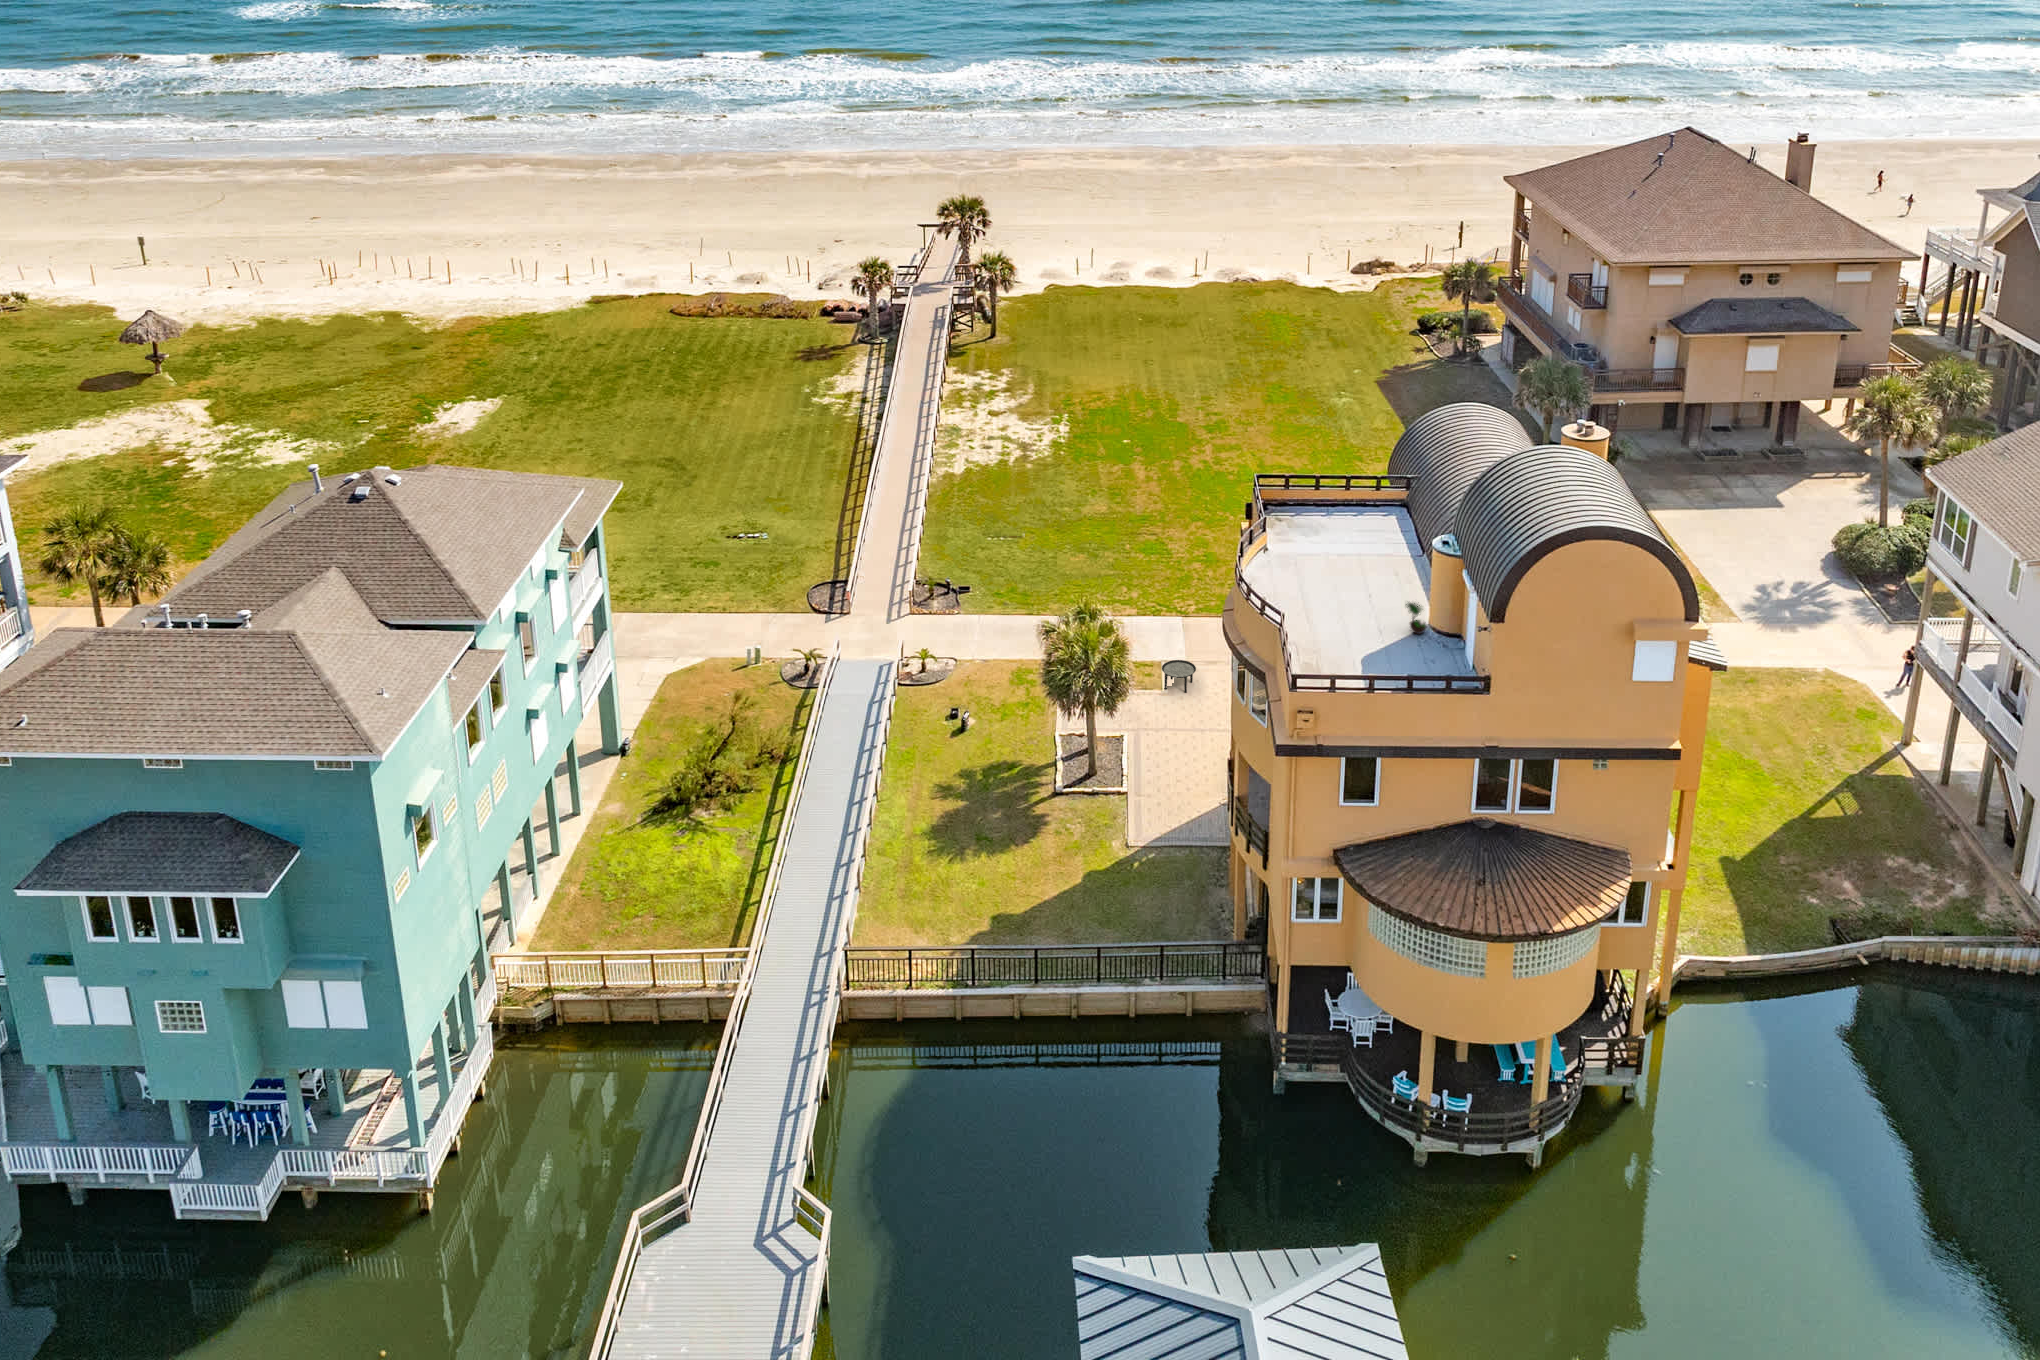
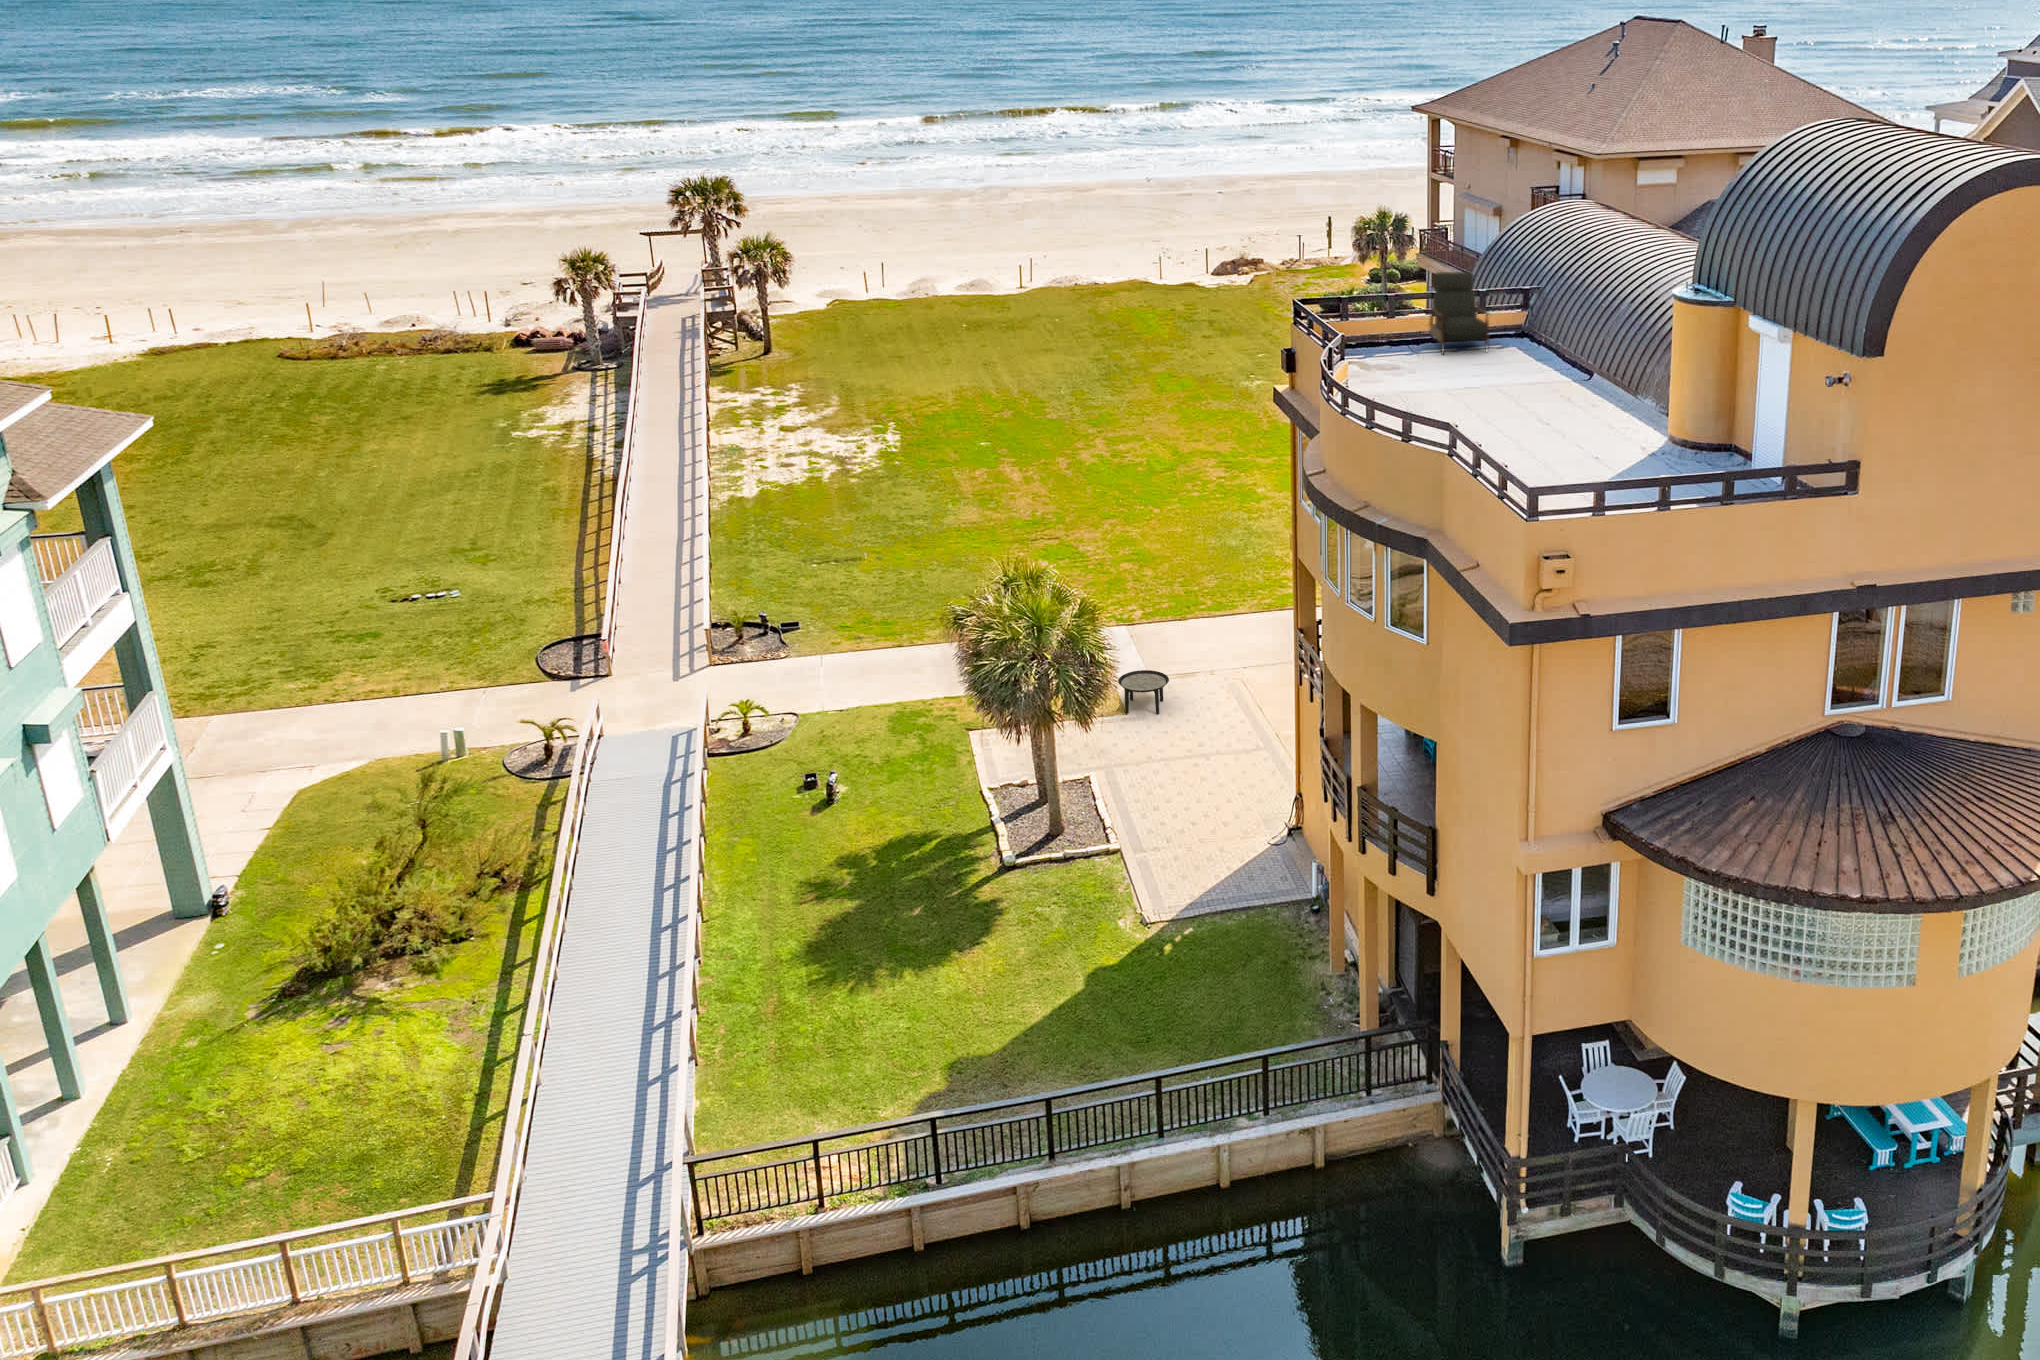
chair: none [1344,464,1377,522] -> present [1429,272,1489,353]
potted tree: present [1406,602,1427,634] -> none [1637,386,1677,449]

